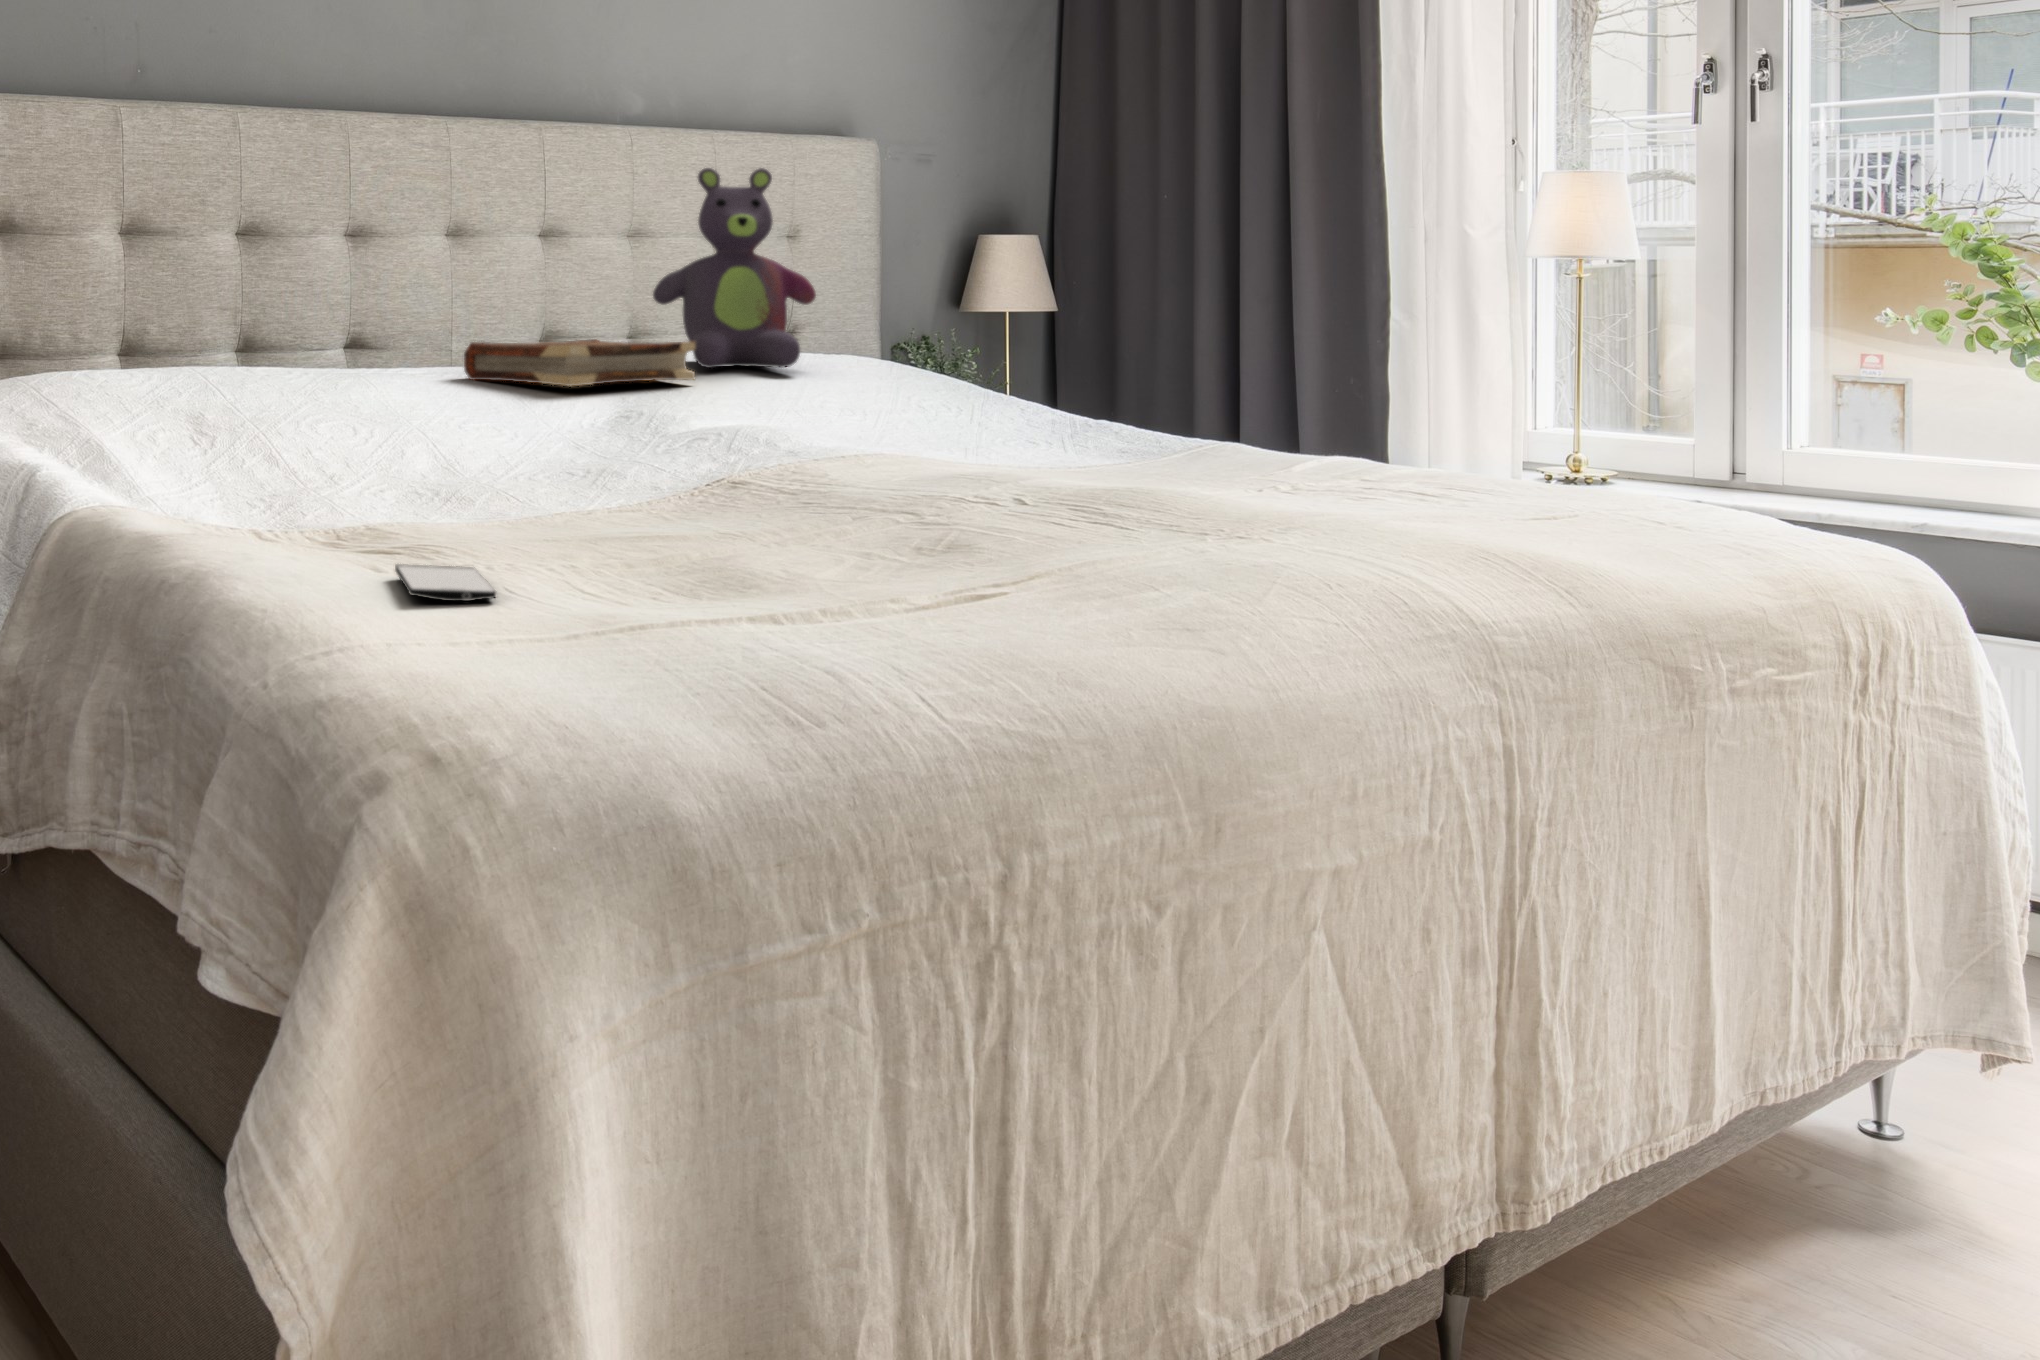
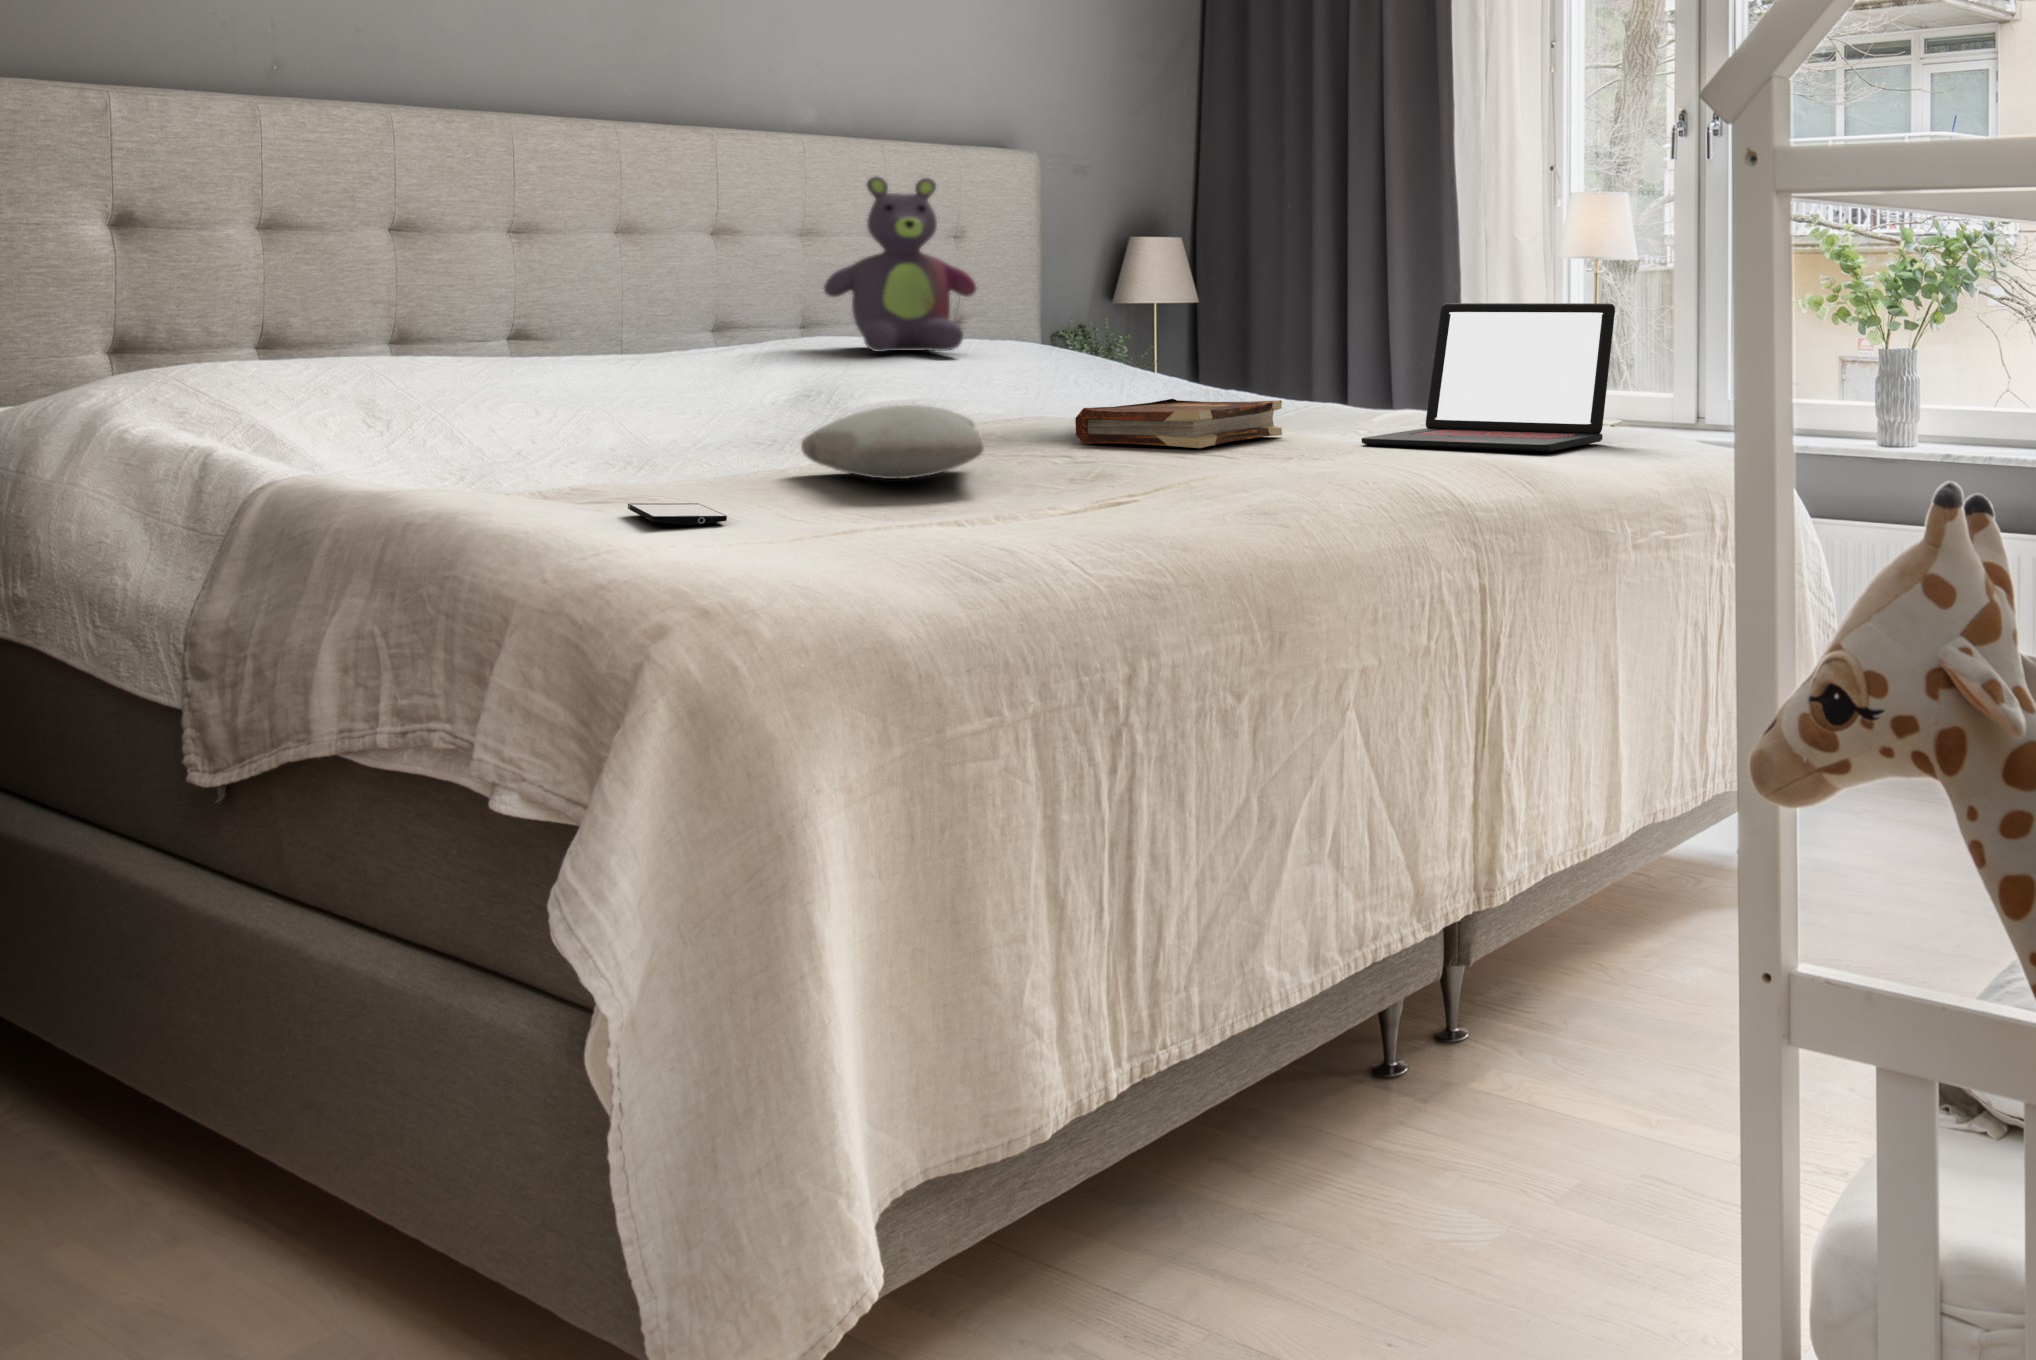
laptop: none [1296,319,1670,534] -> present [1362,303,1615,452]
book: present [464,339,696,386] -> present [1075,399,1282,448]
pillow: none [605,447,811,540] -> present [801,405,984,479]

